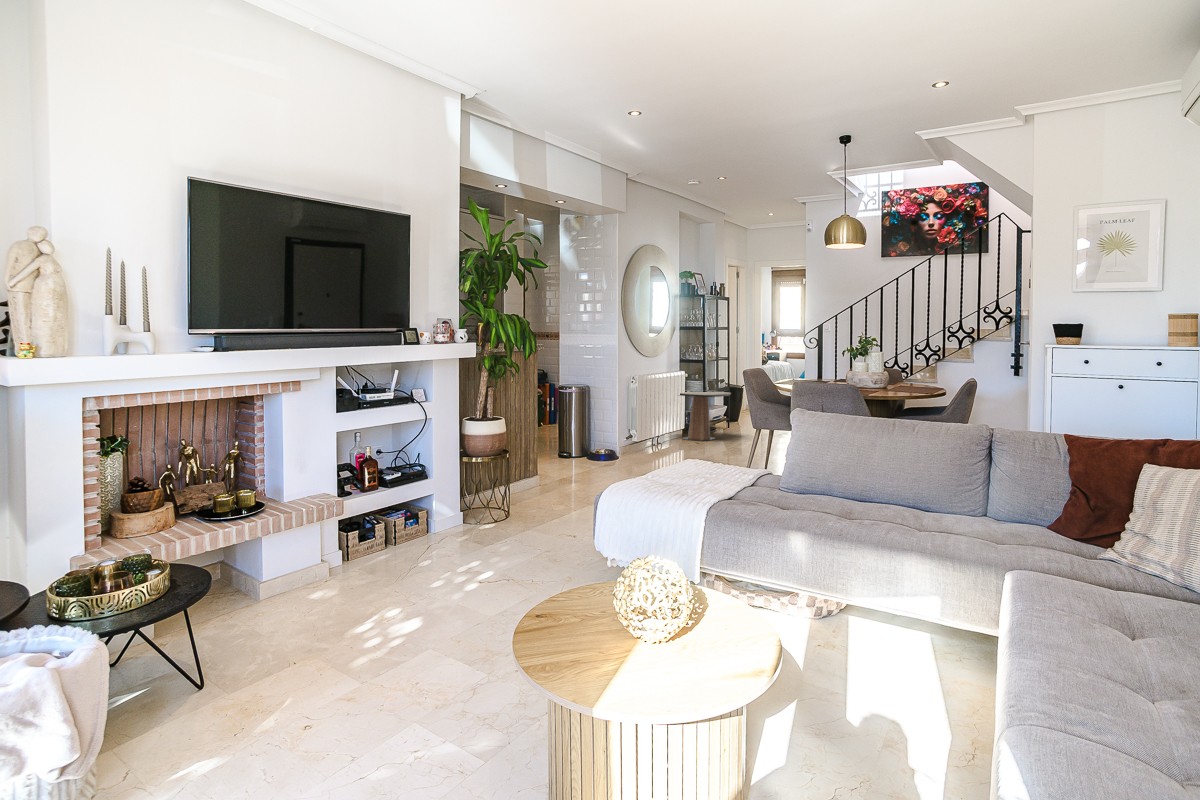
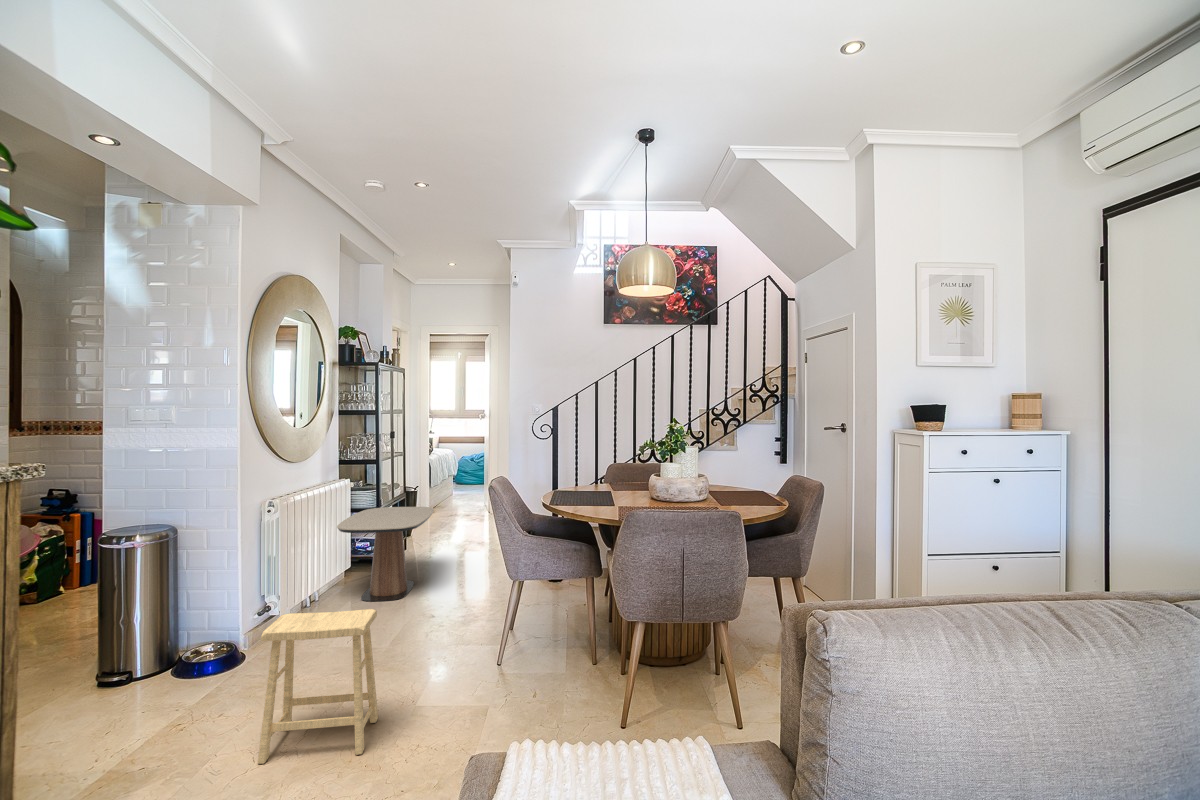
footstool: none [626,404,673,461] -> present [258,609,378,764]

